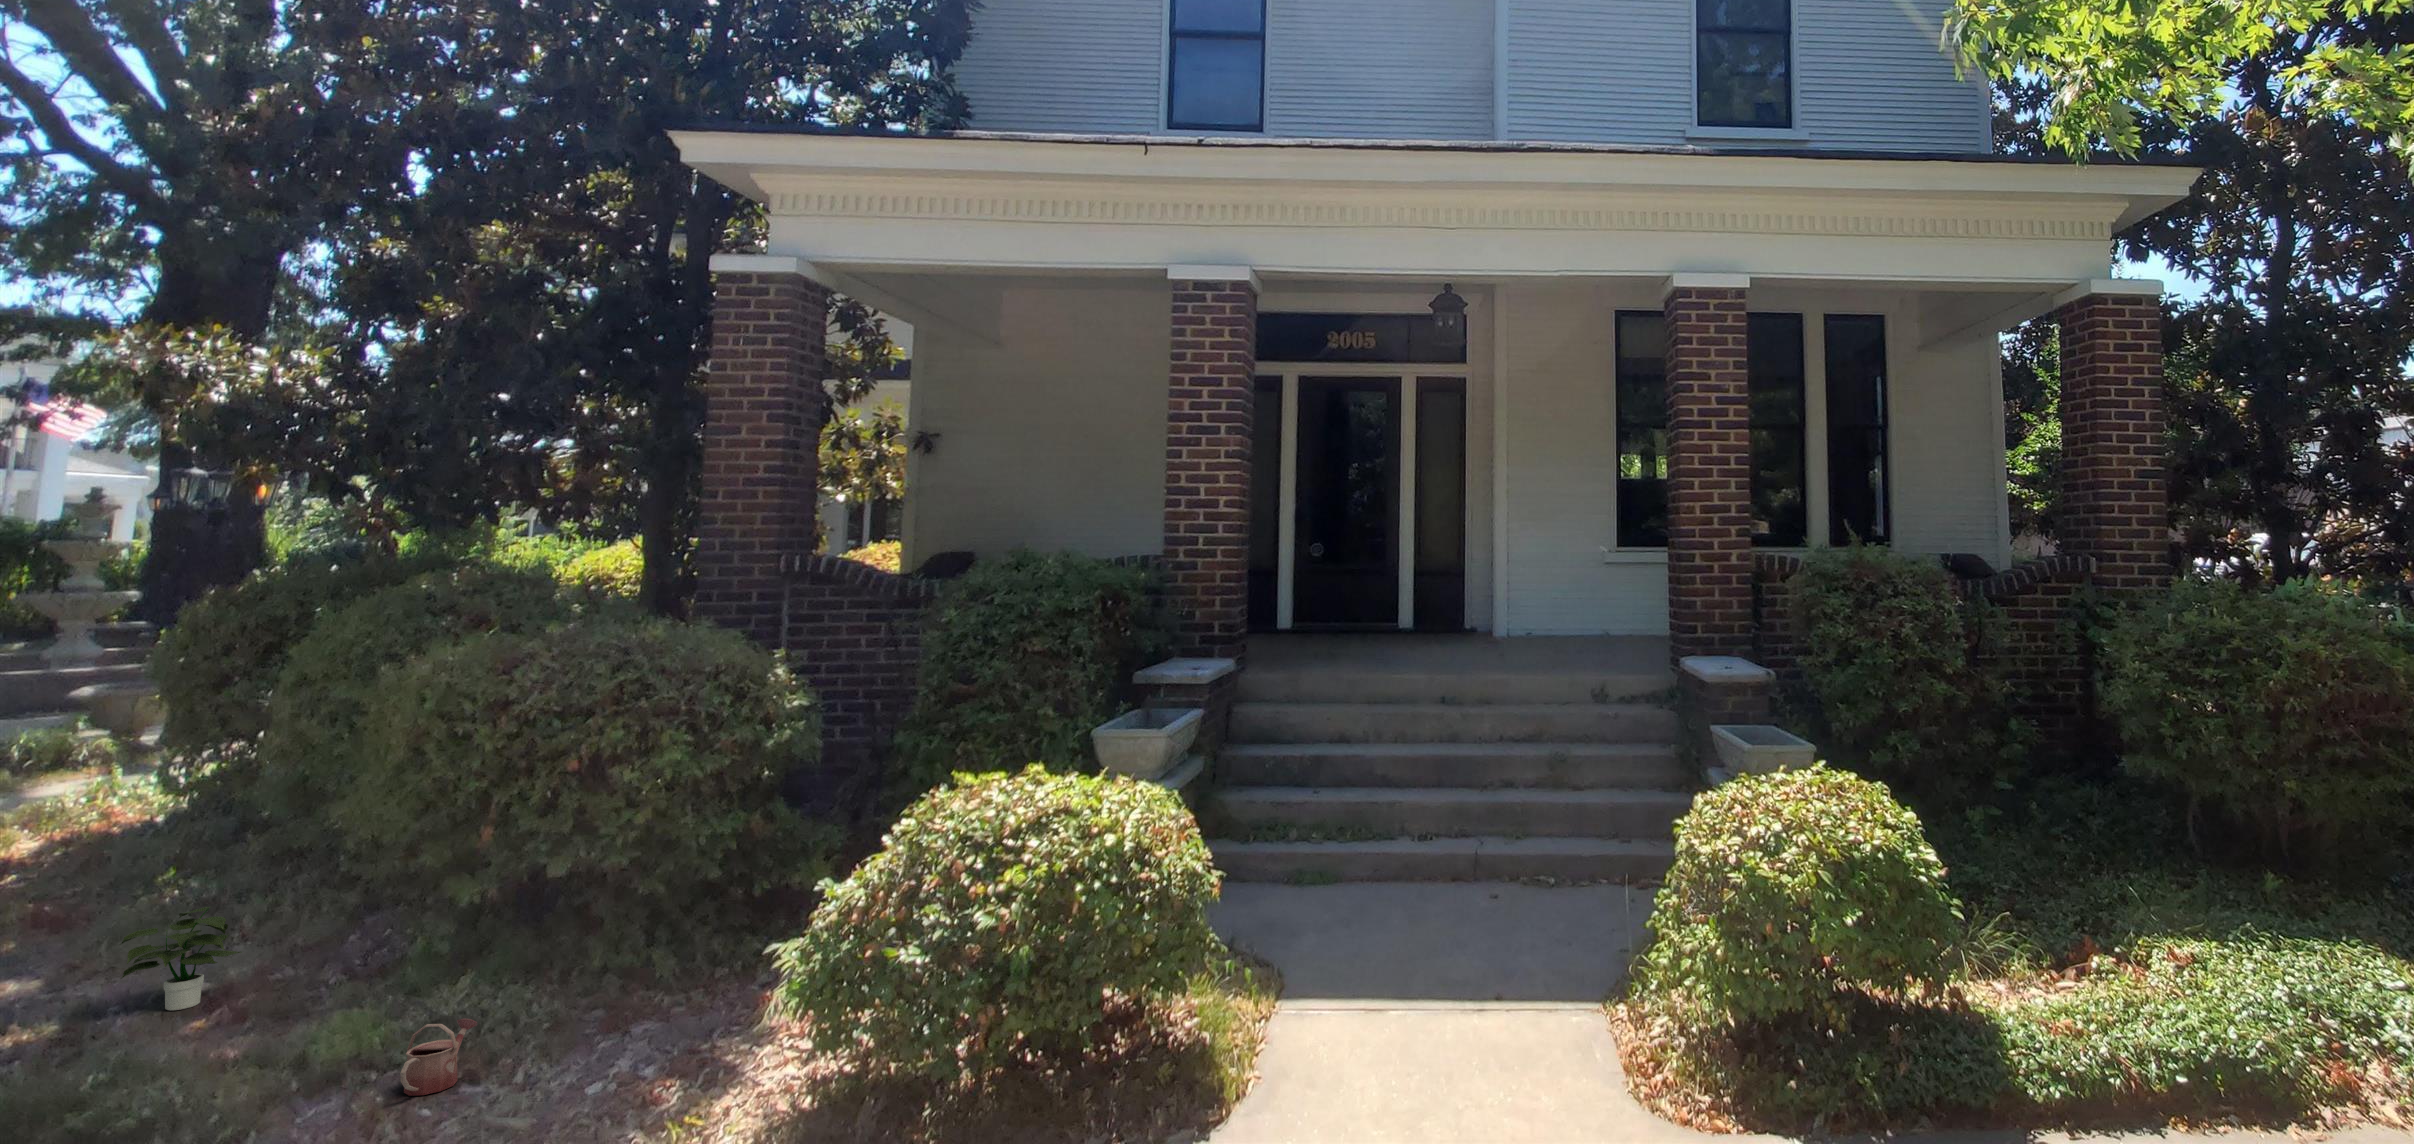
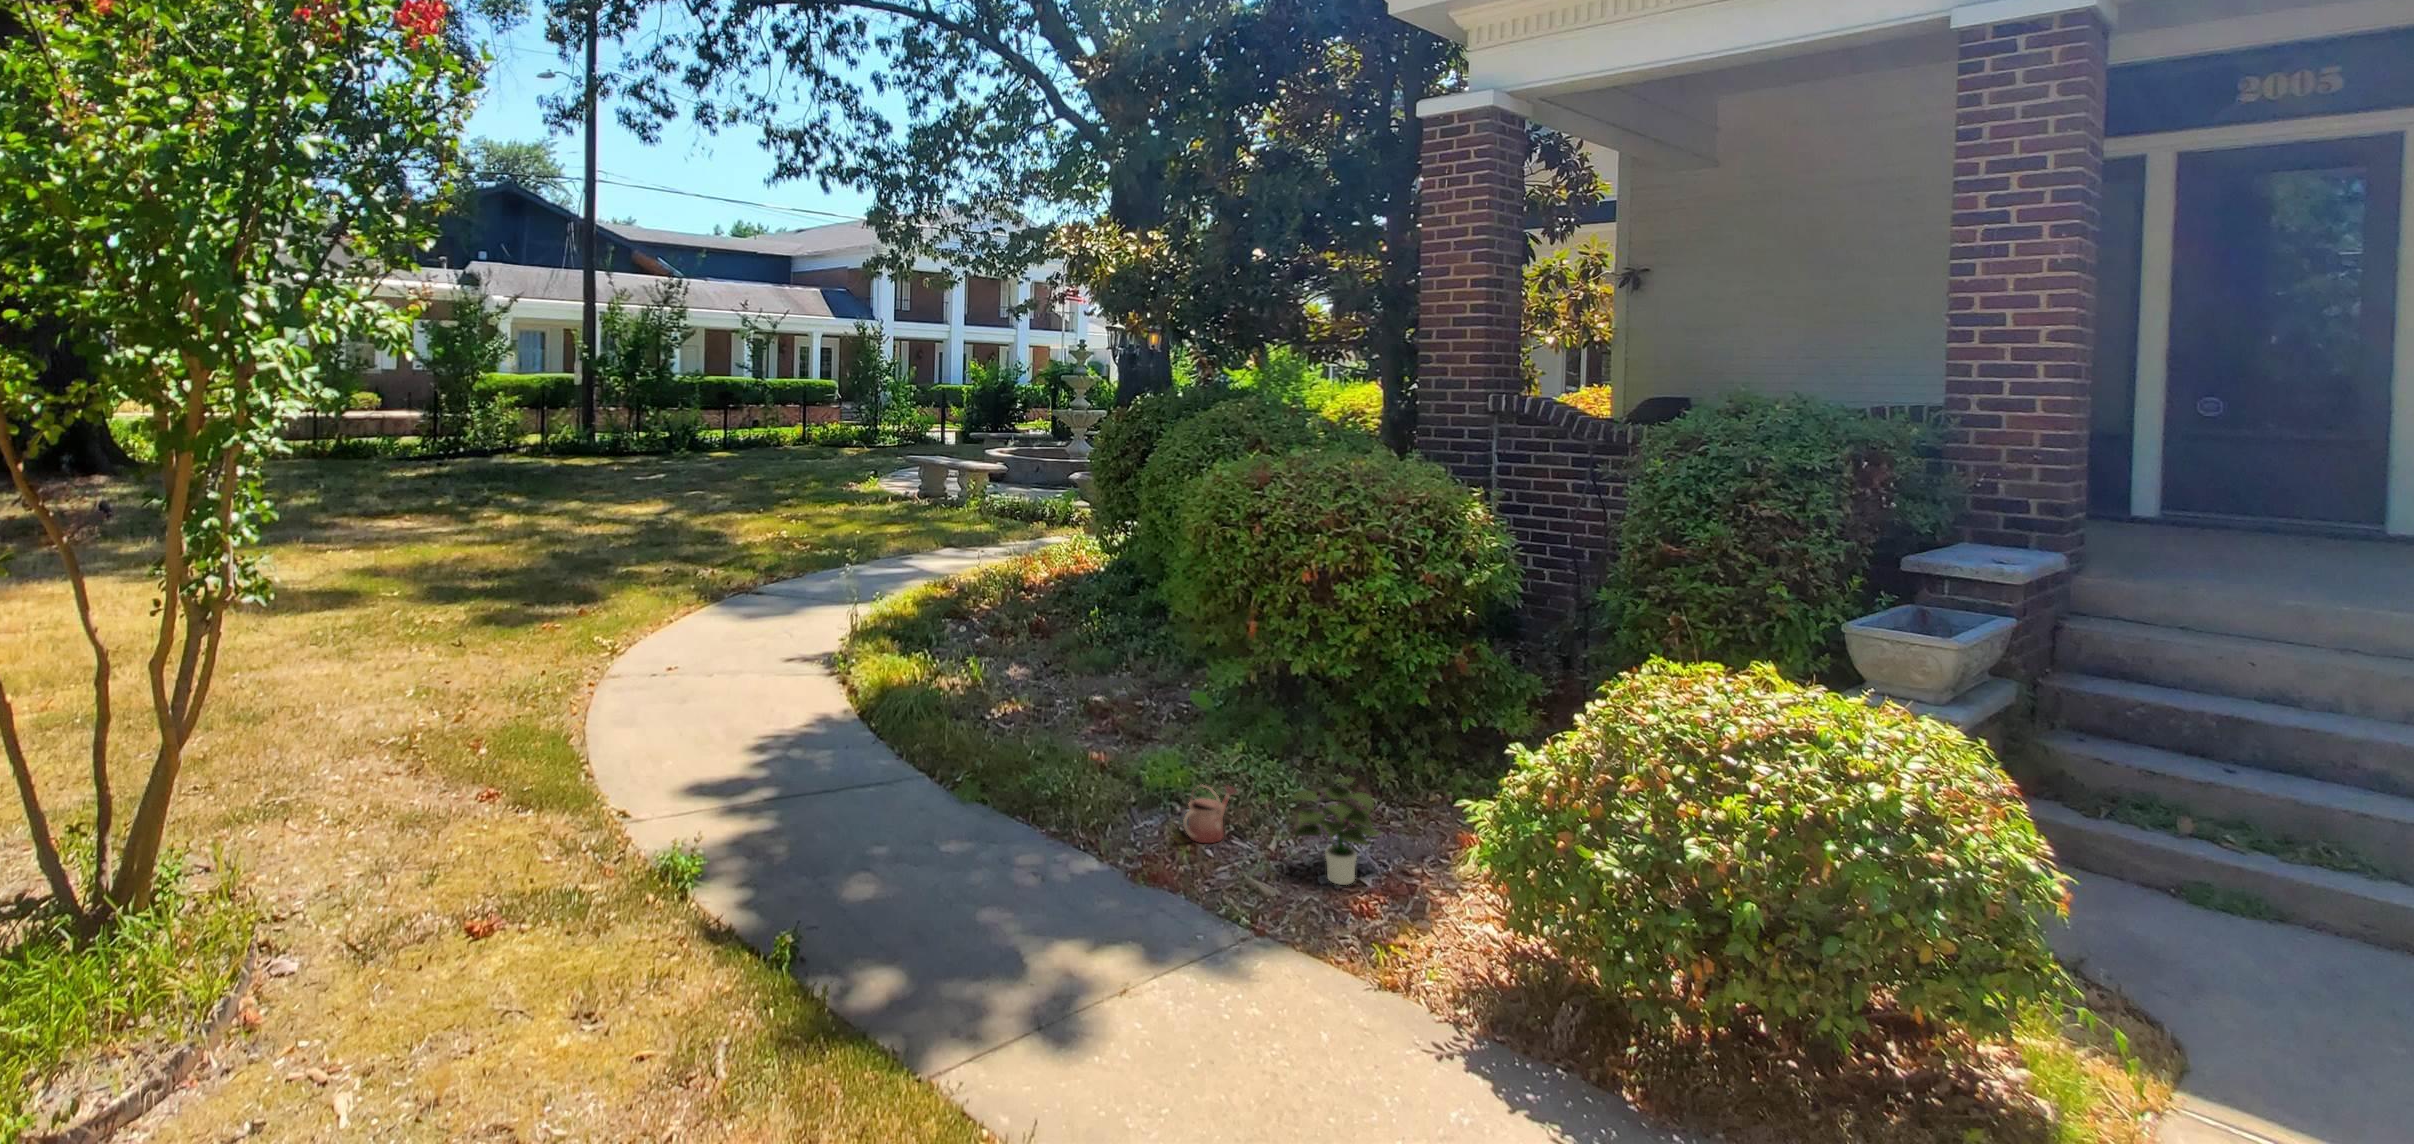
potted plant: present [121,907,242,1010] -> present [1291,777,1383,885]

